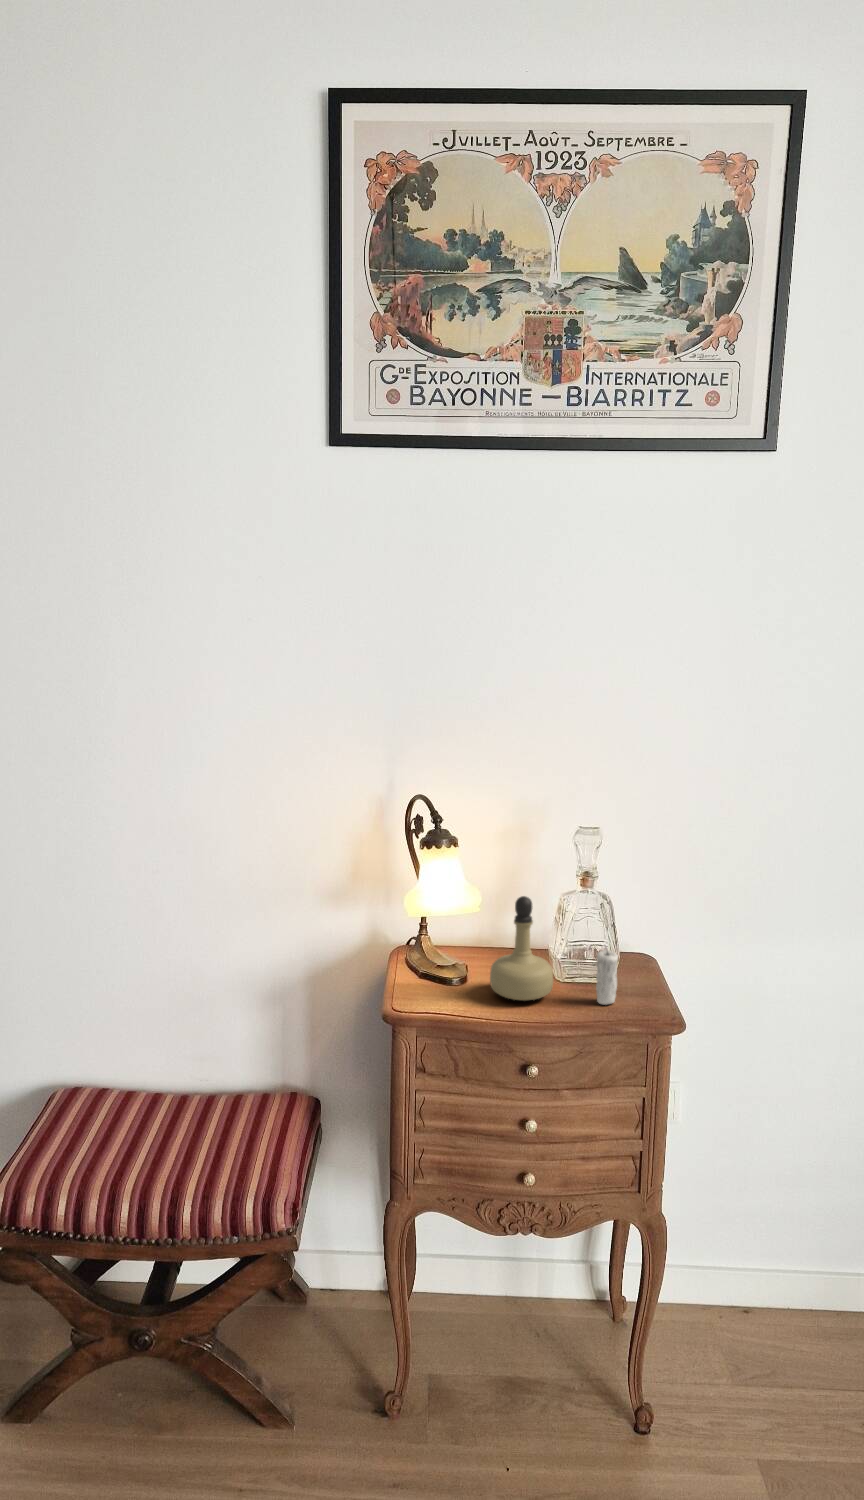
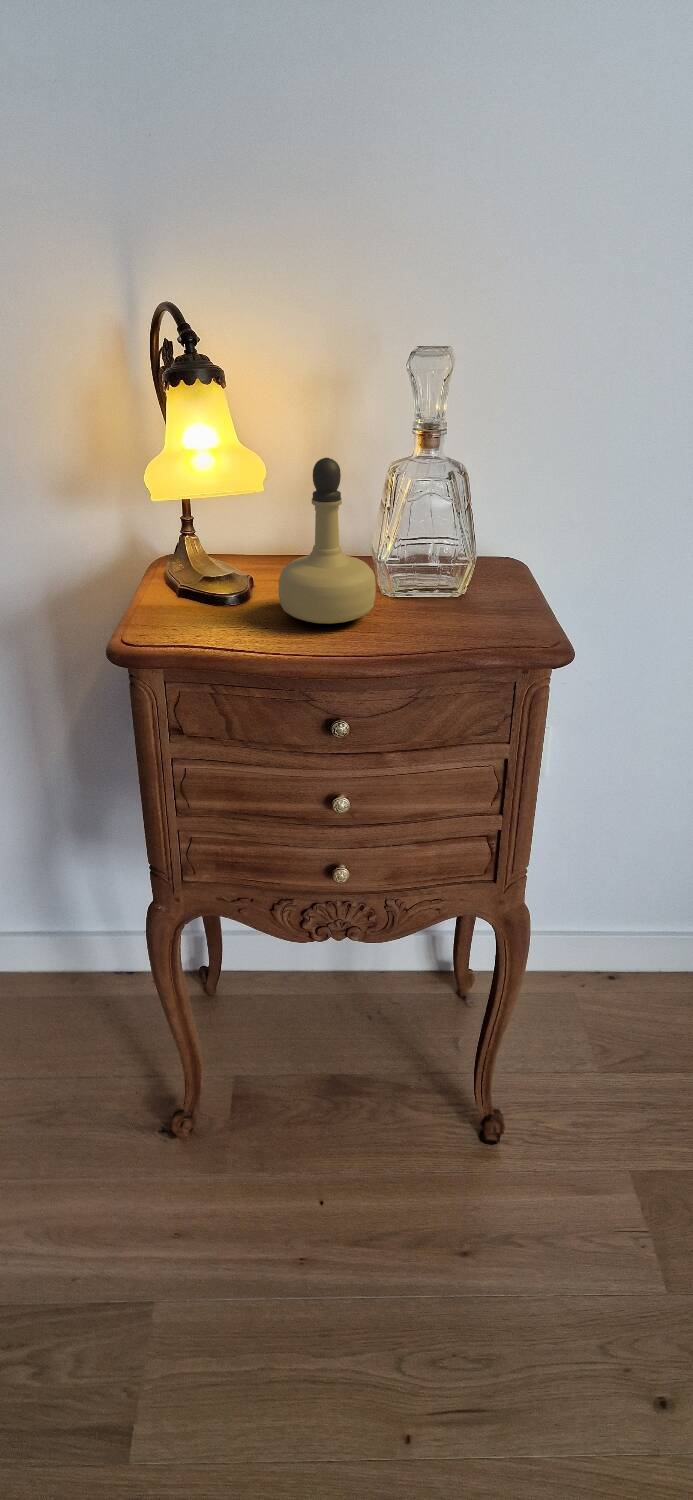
candle: present [596,950,618,1004] -> none [441,530,475,627]

